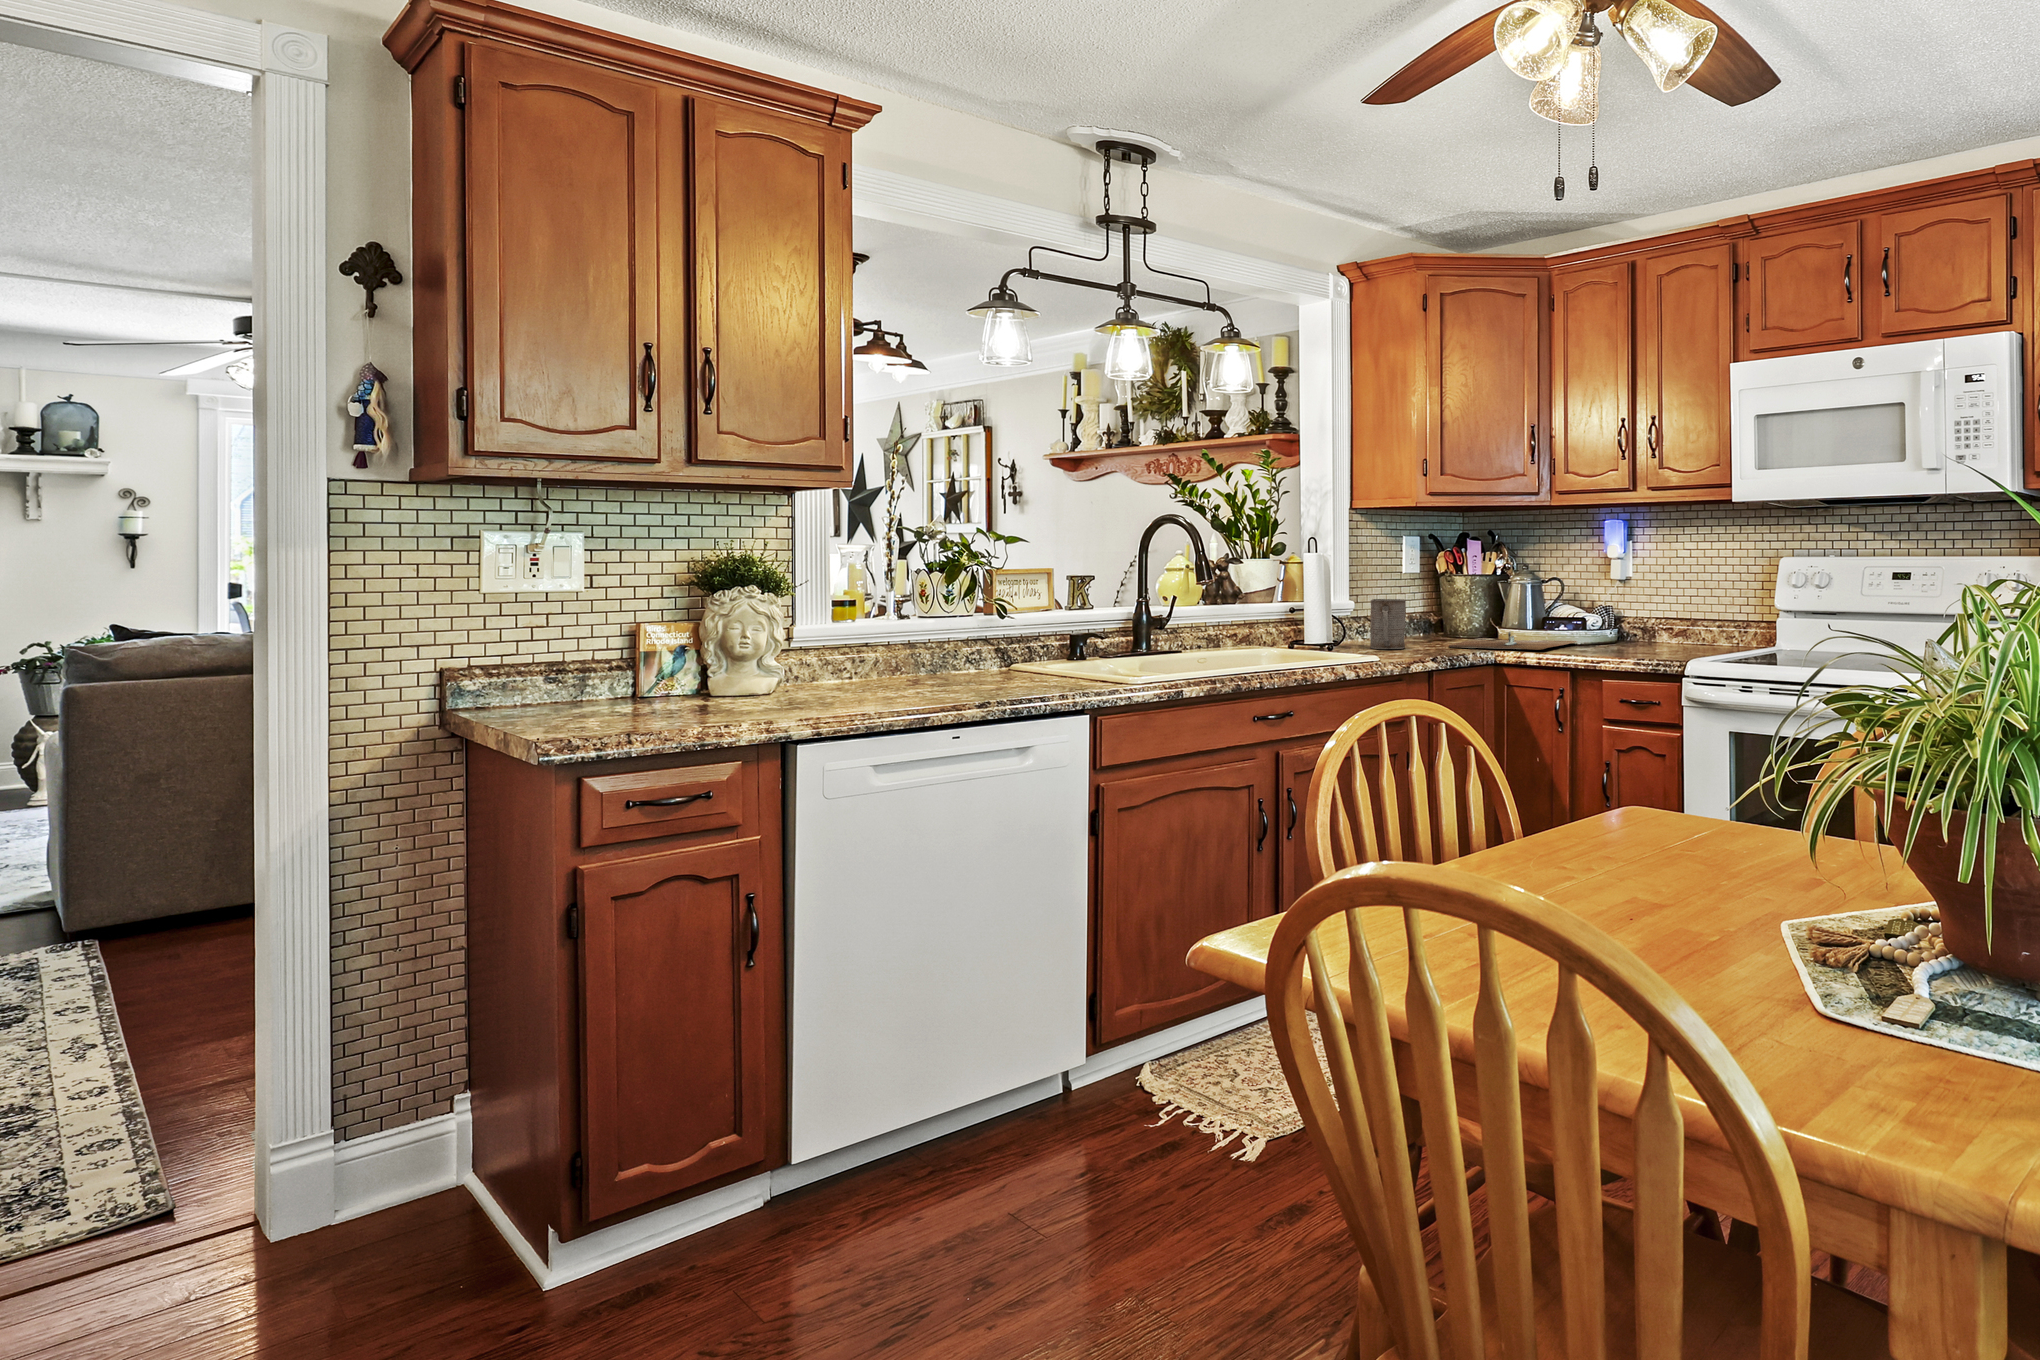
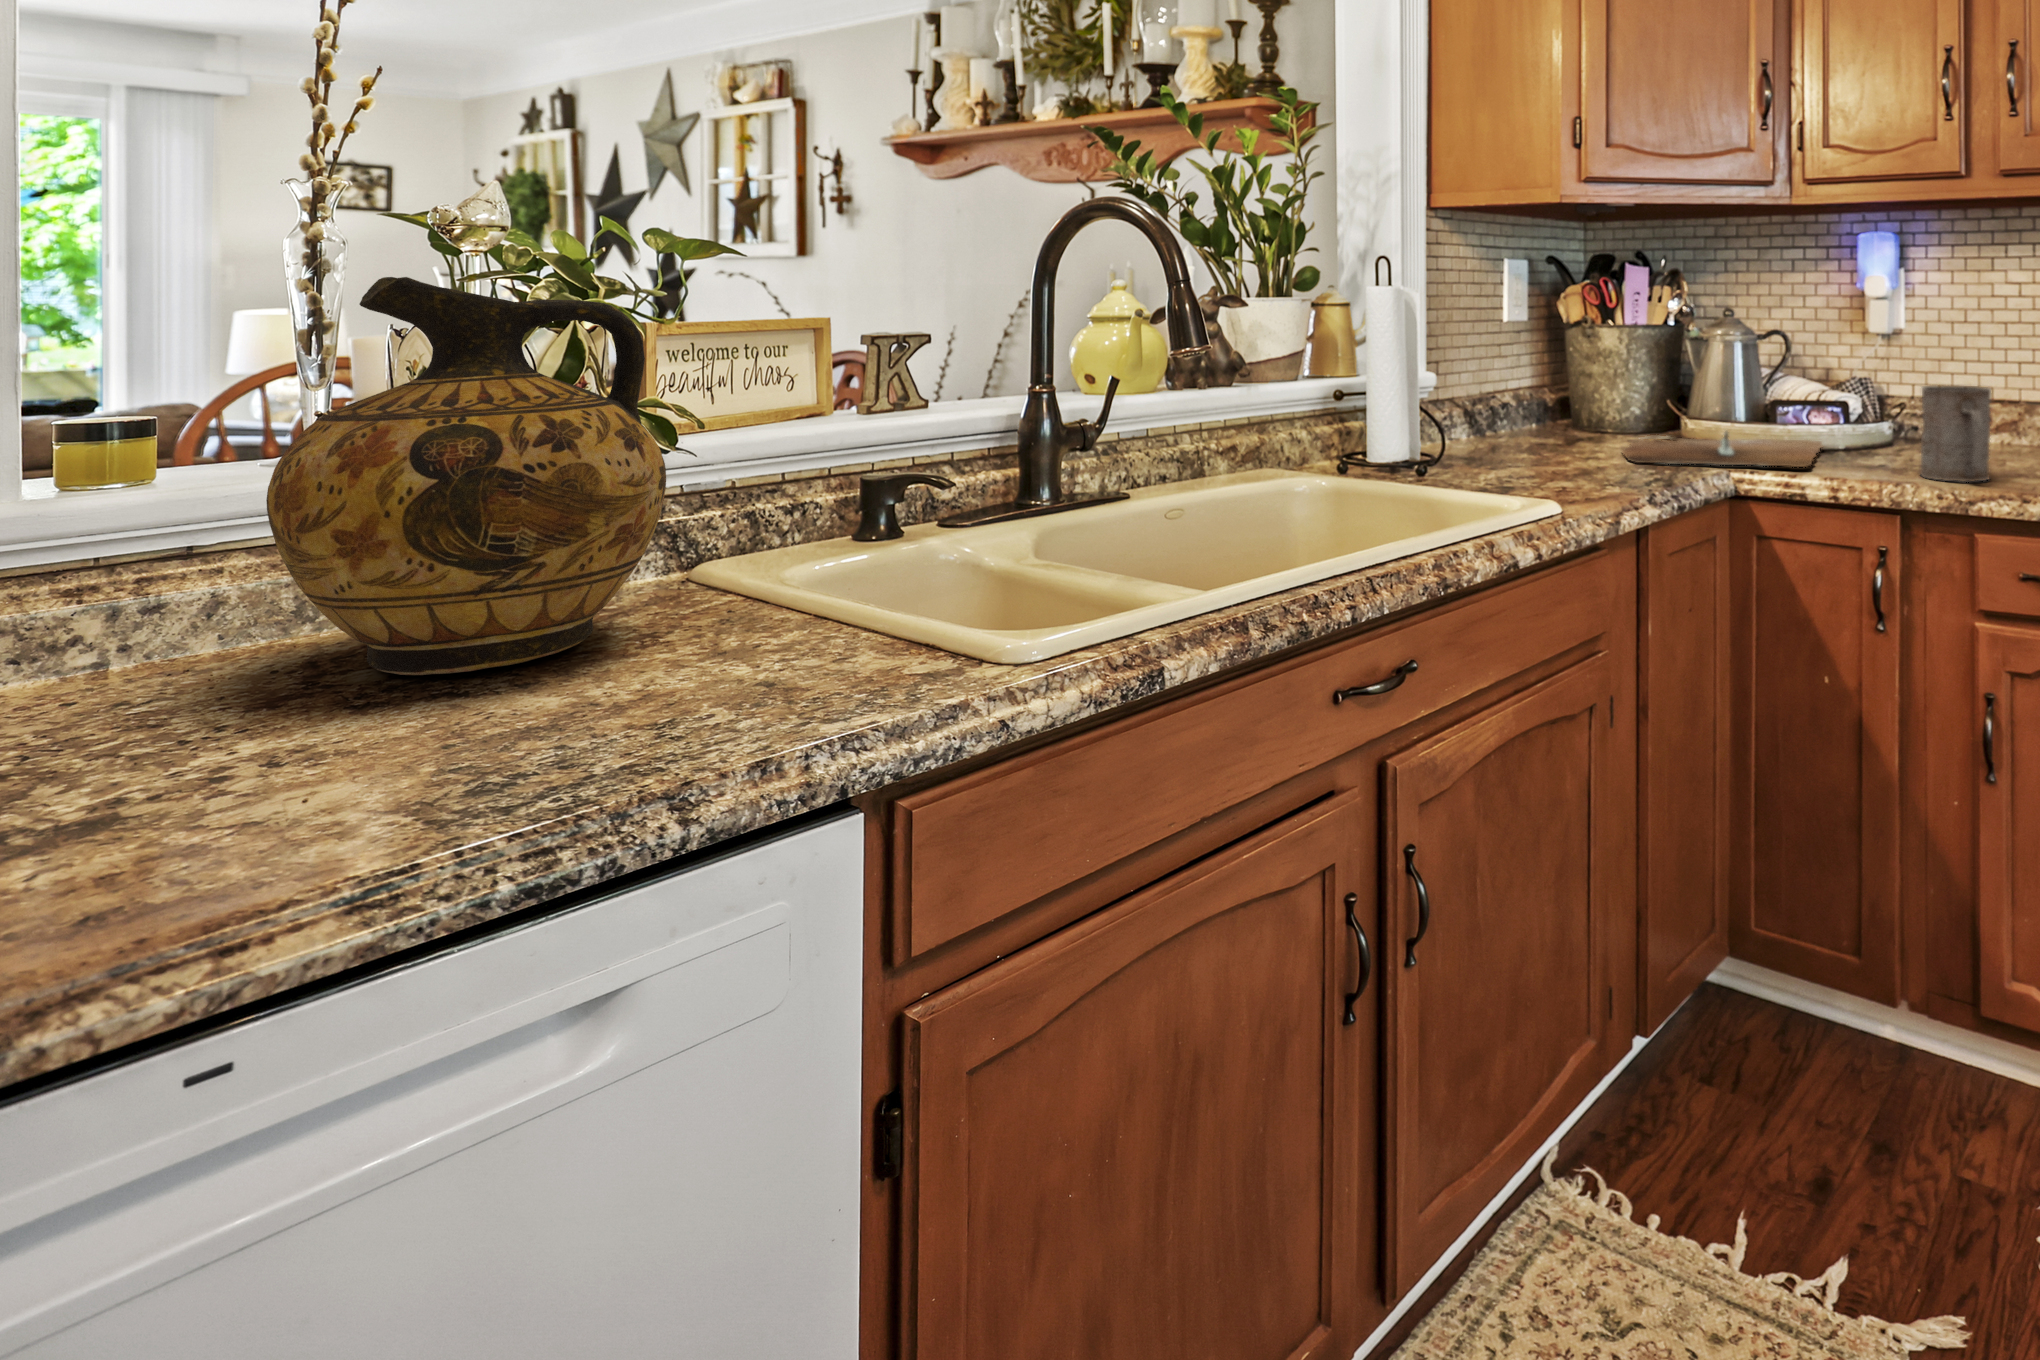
ceramic jug: none [907,551,1015,680] -> present [266,277,666,675]
mug: present [1370,599,1406,649] -> present [1921,386,1991,482]

